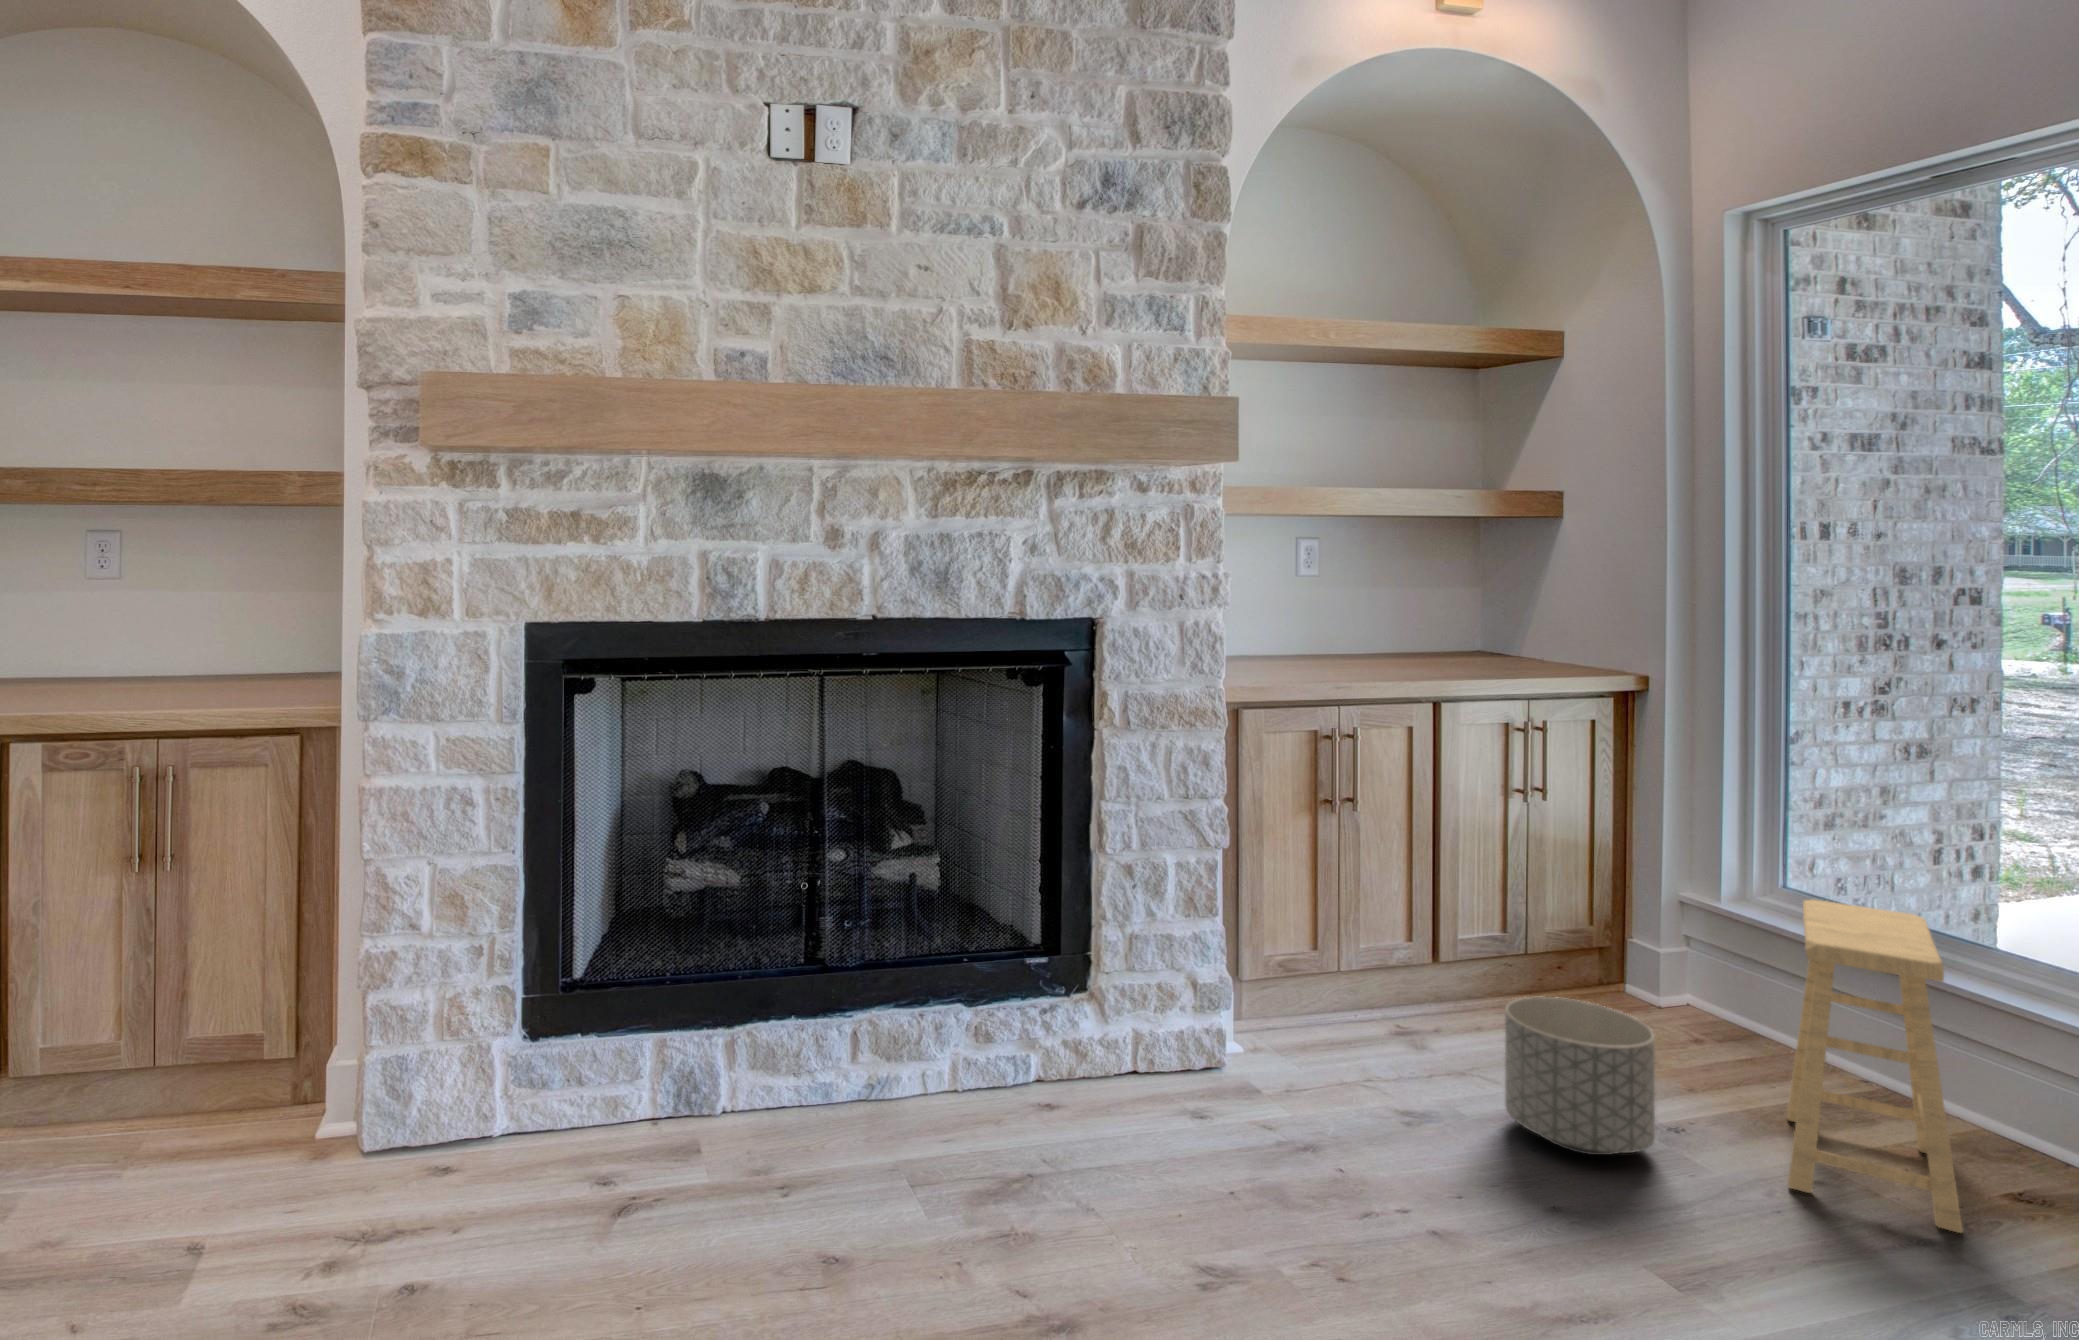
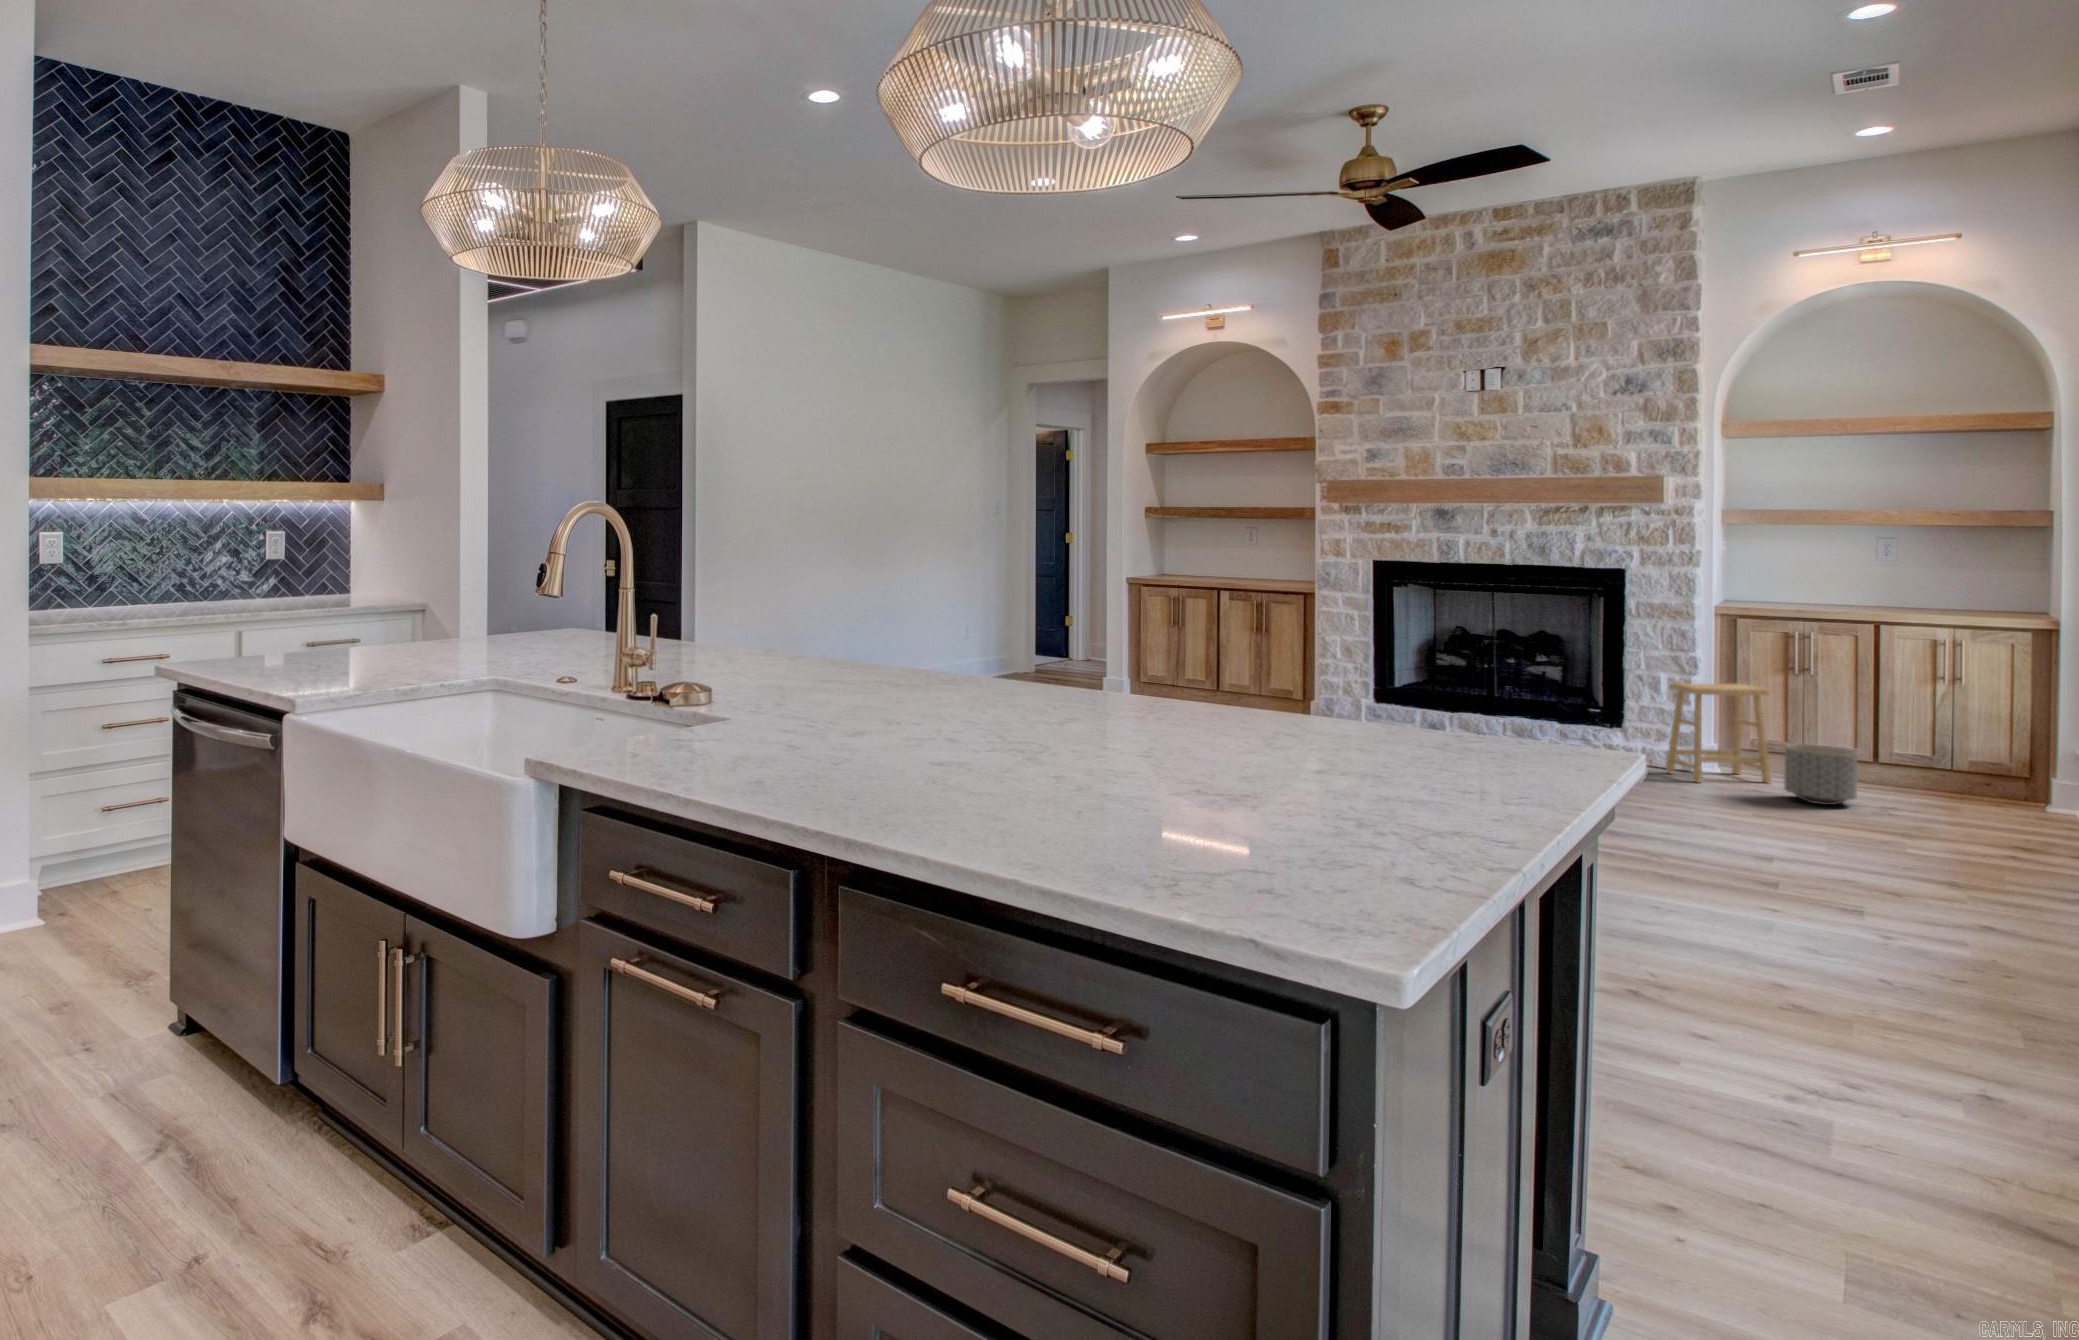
footstool: present [1787,899,1963,1233] -> present [1666,683,1771,783]

